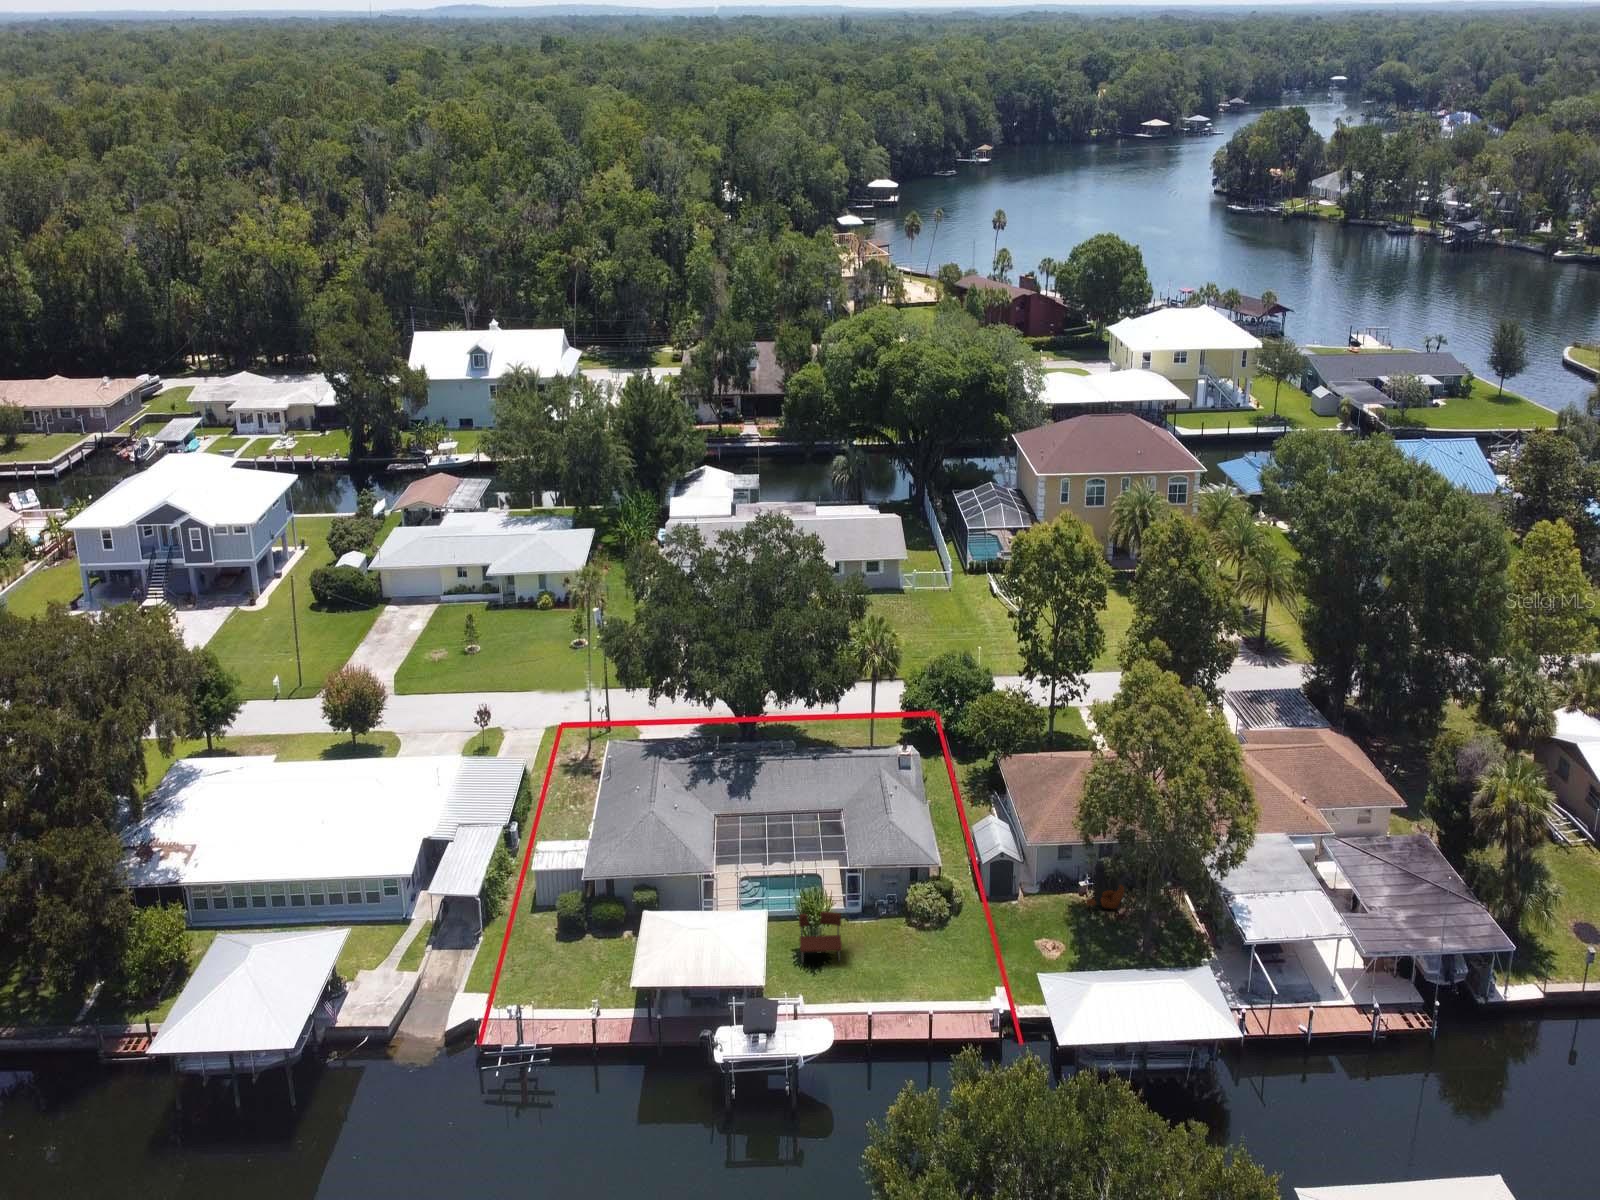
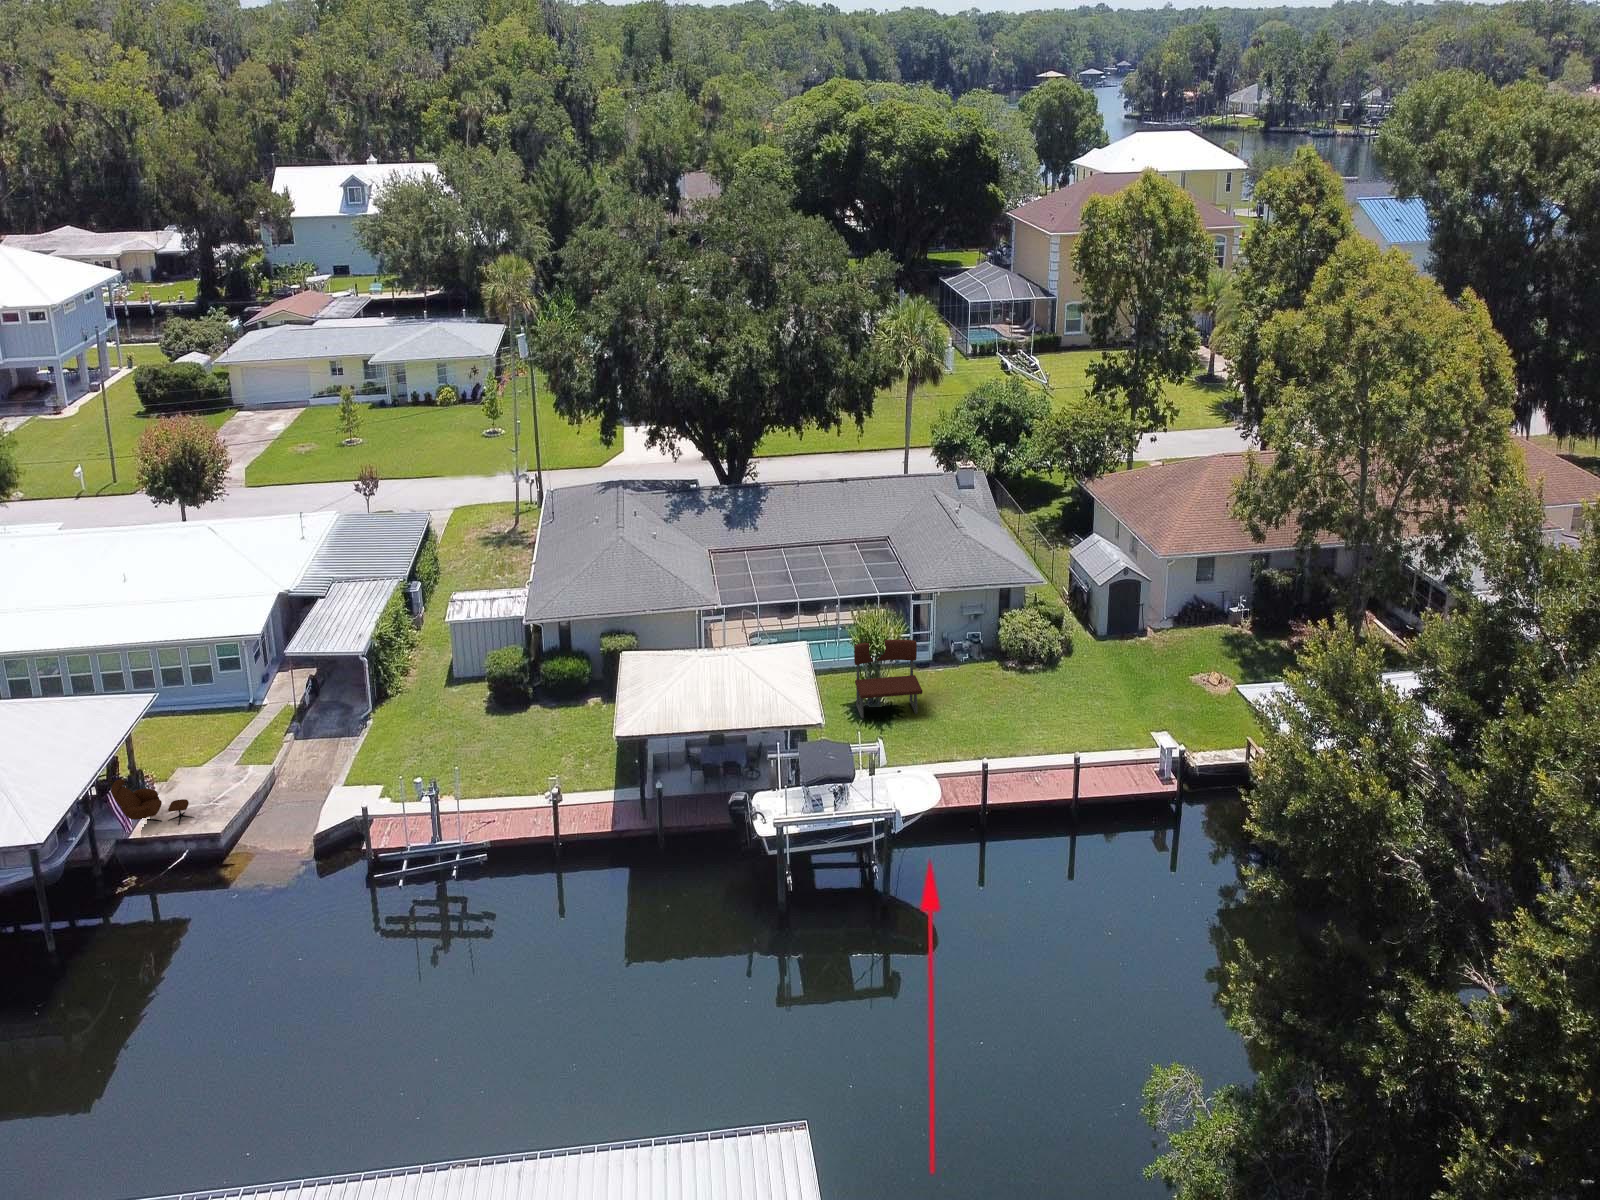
lounge chair: present [1086,885,1124,910] -> present [111,779,194,825]

